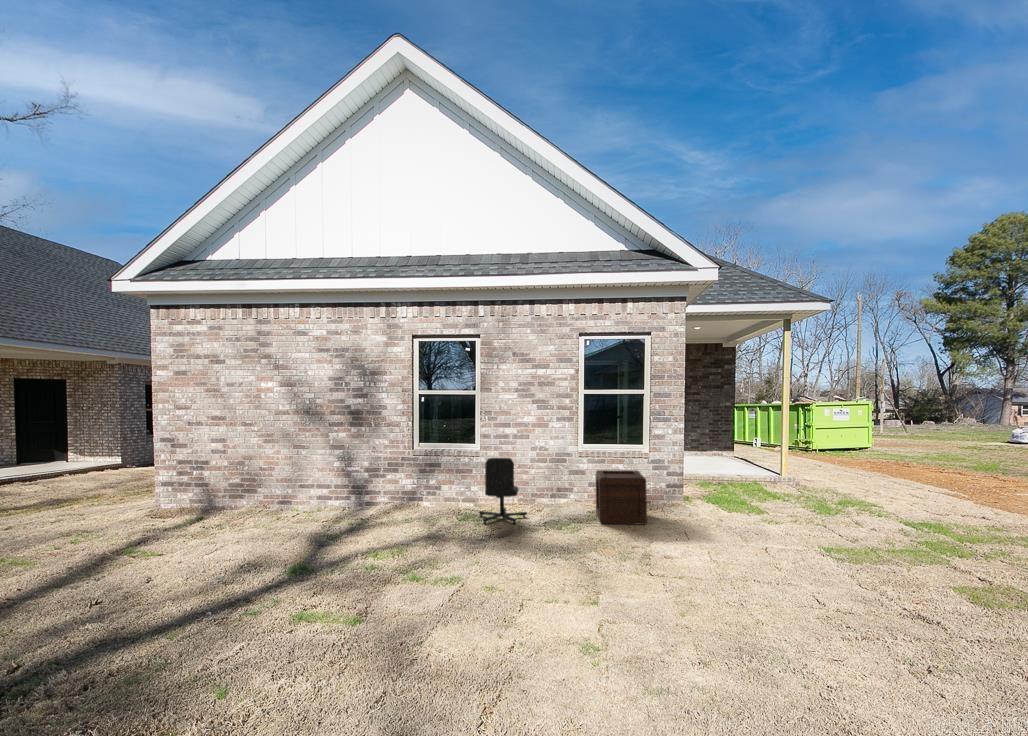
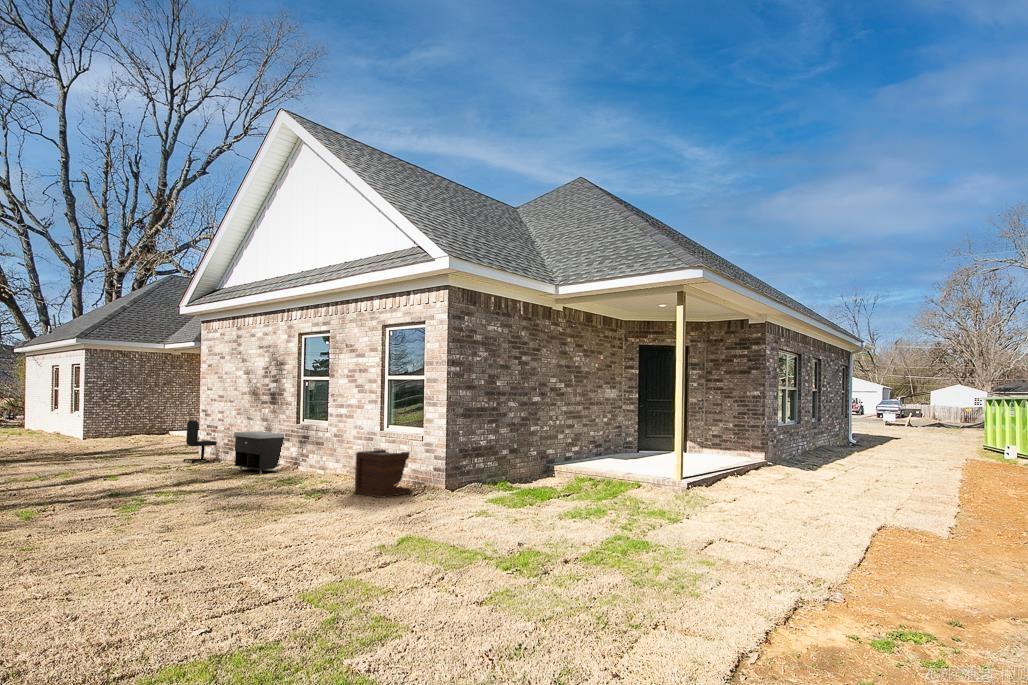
chair: present [479,458,527,524] -> present [183,420,217,464]
storage bench: none [319,463,396,520] -> present [234,431,284,474]

